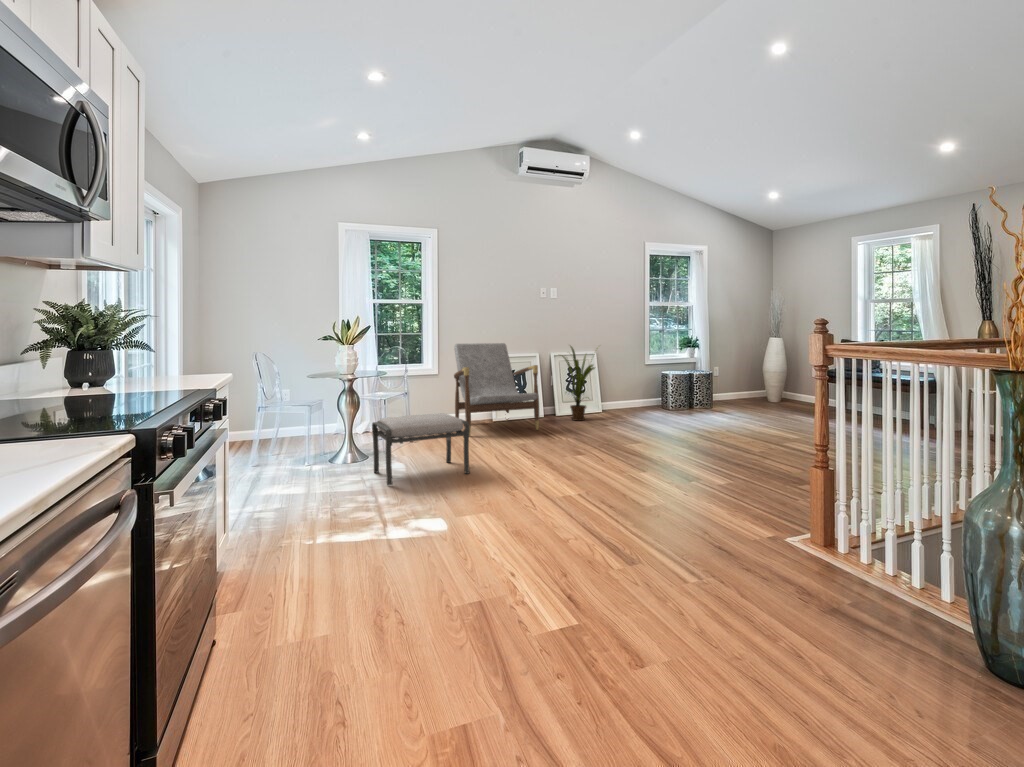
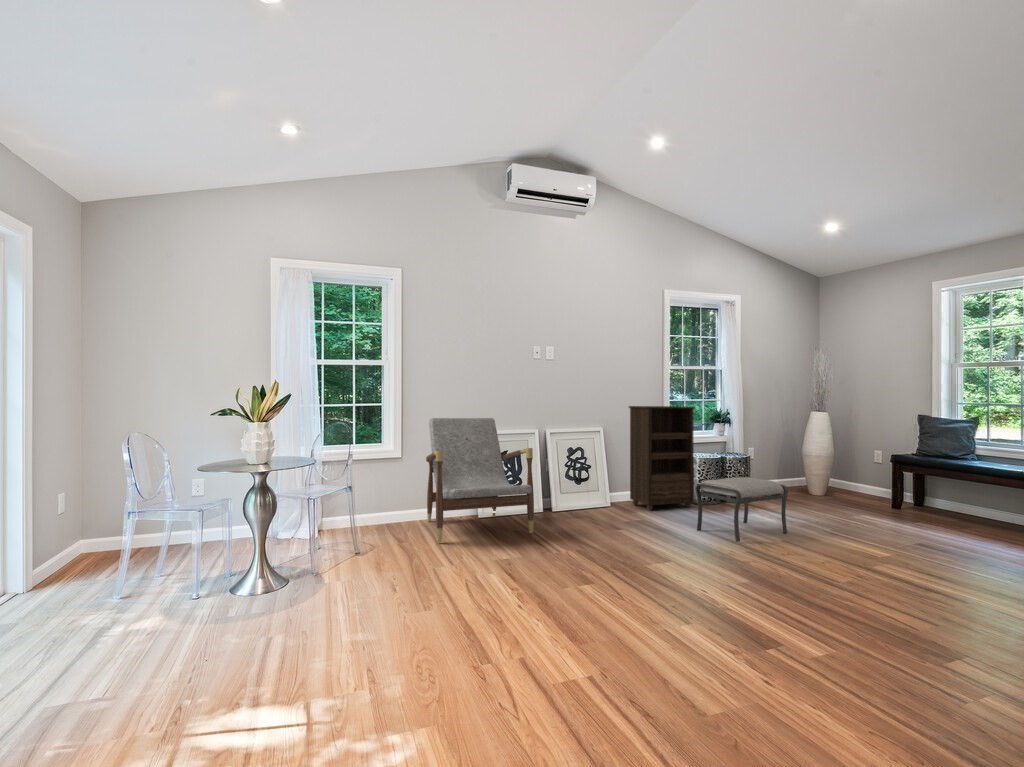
bookshelf: none [615,332,670,415] -> present [629,406,695,510]
house plant: present [563,346,594,421] -> none [557,420,613,518]
ottoman: present [372,413,470,485] -> present [696,477,788,542]

